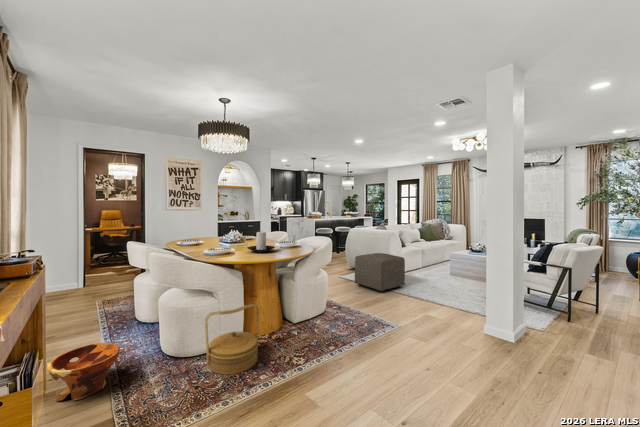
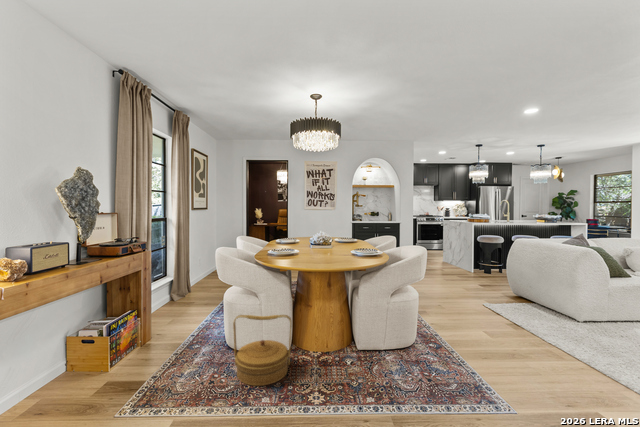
candle holder: present [247,232,275,253] -> none [300,234,331,259]
ottoman: present [355,253,405,292] -> none [493,279,589,342]
planter: present [47,343,120,401] -> none [132,319,183,361]

